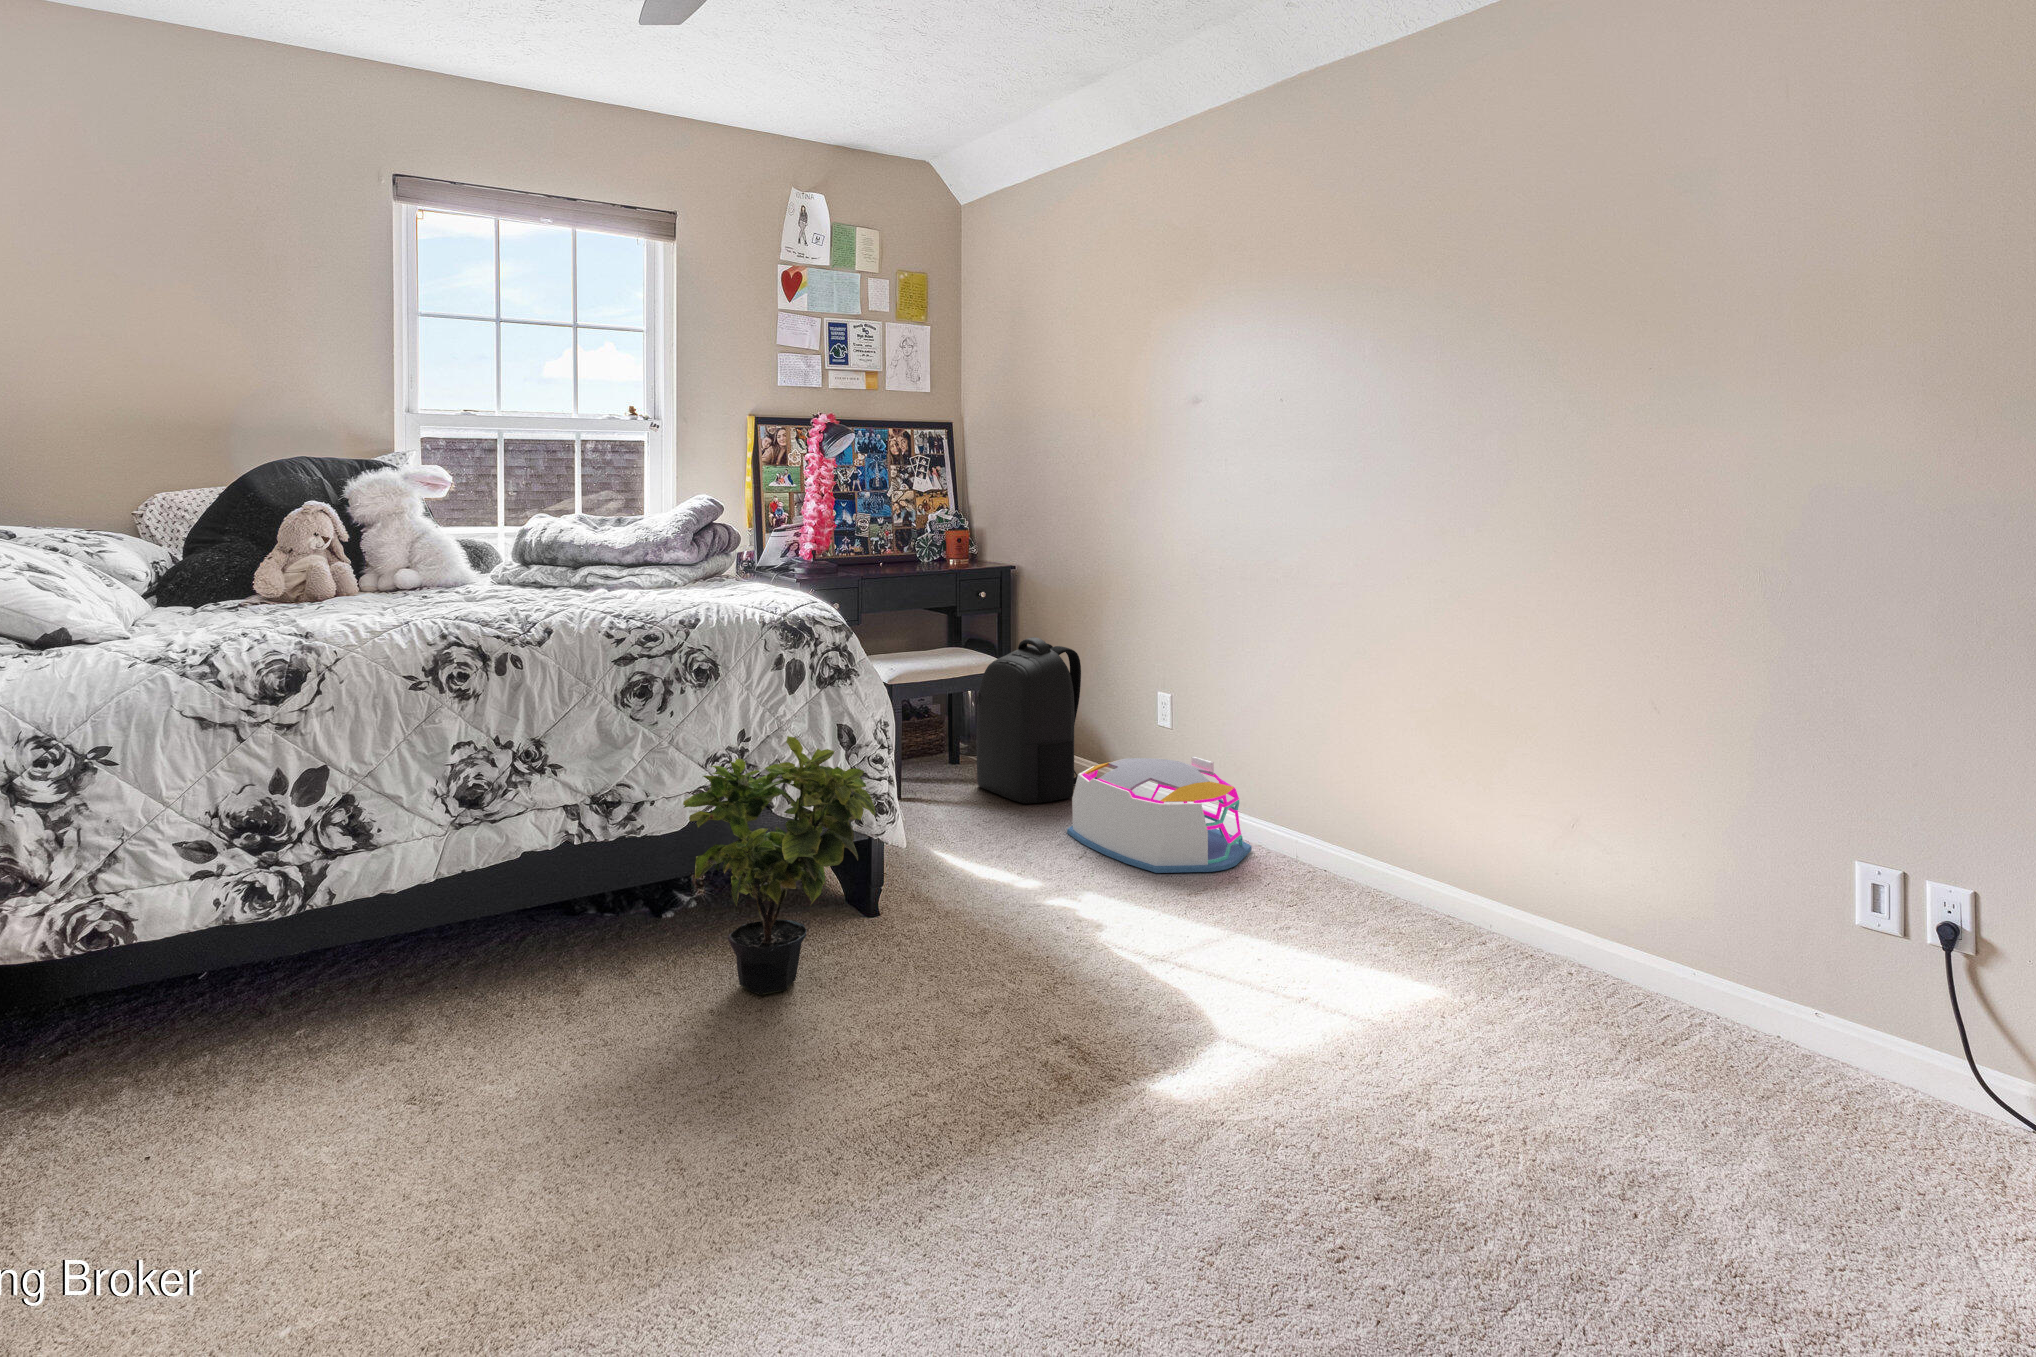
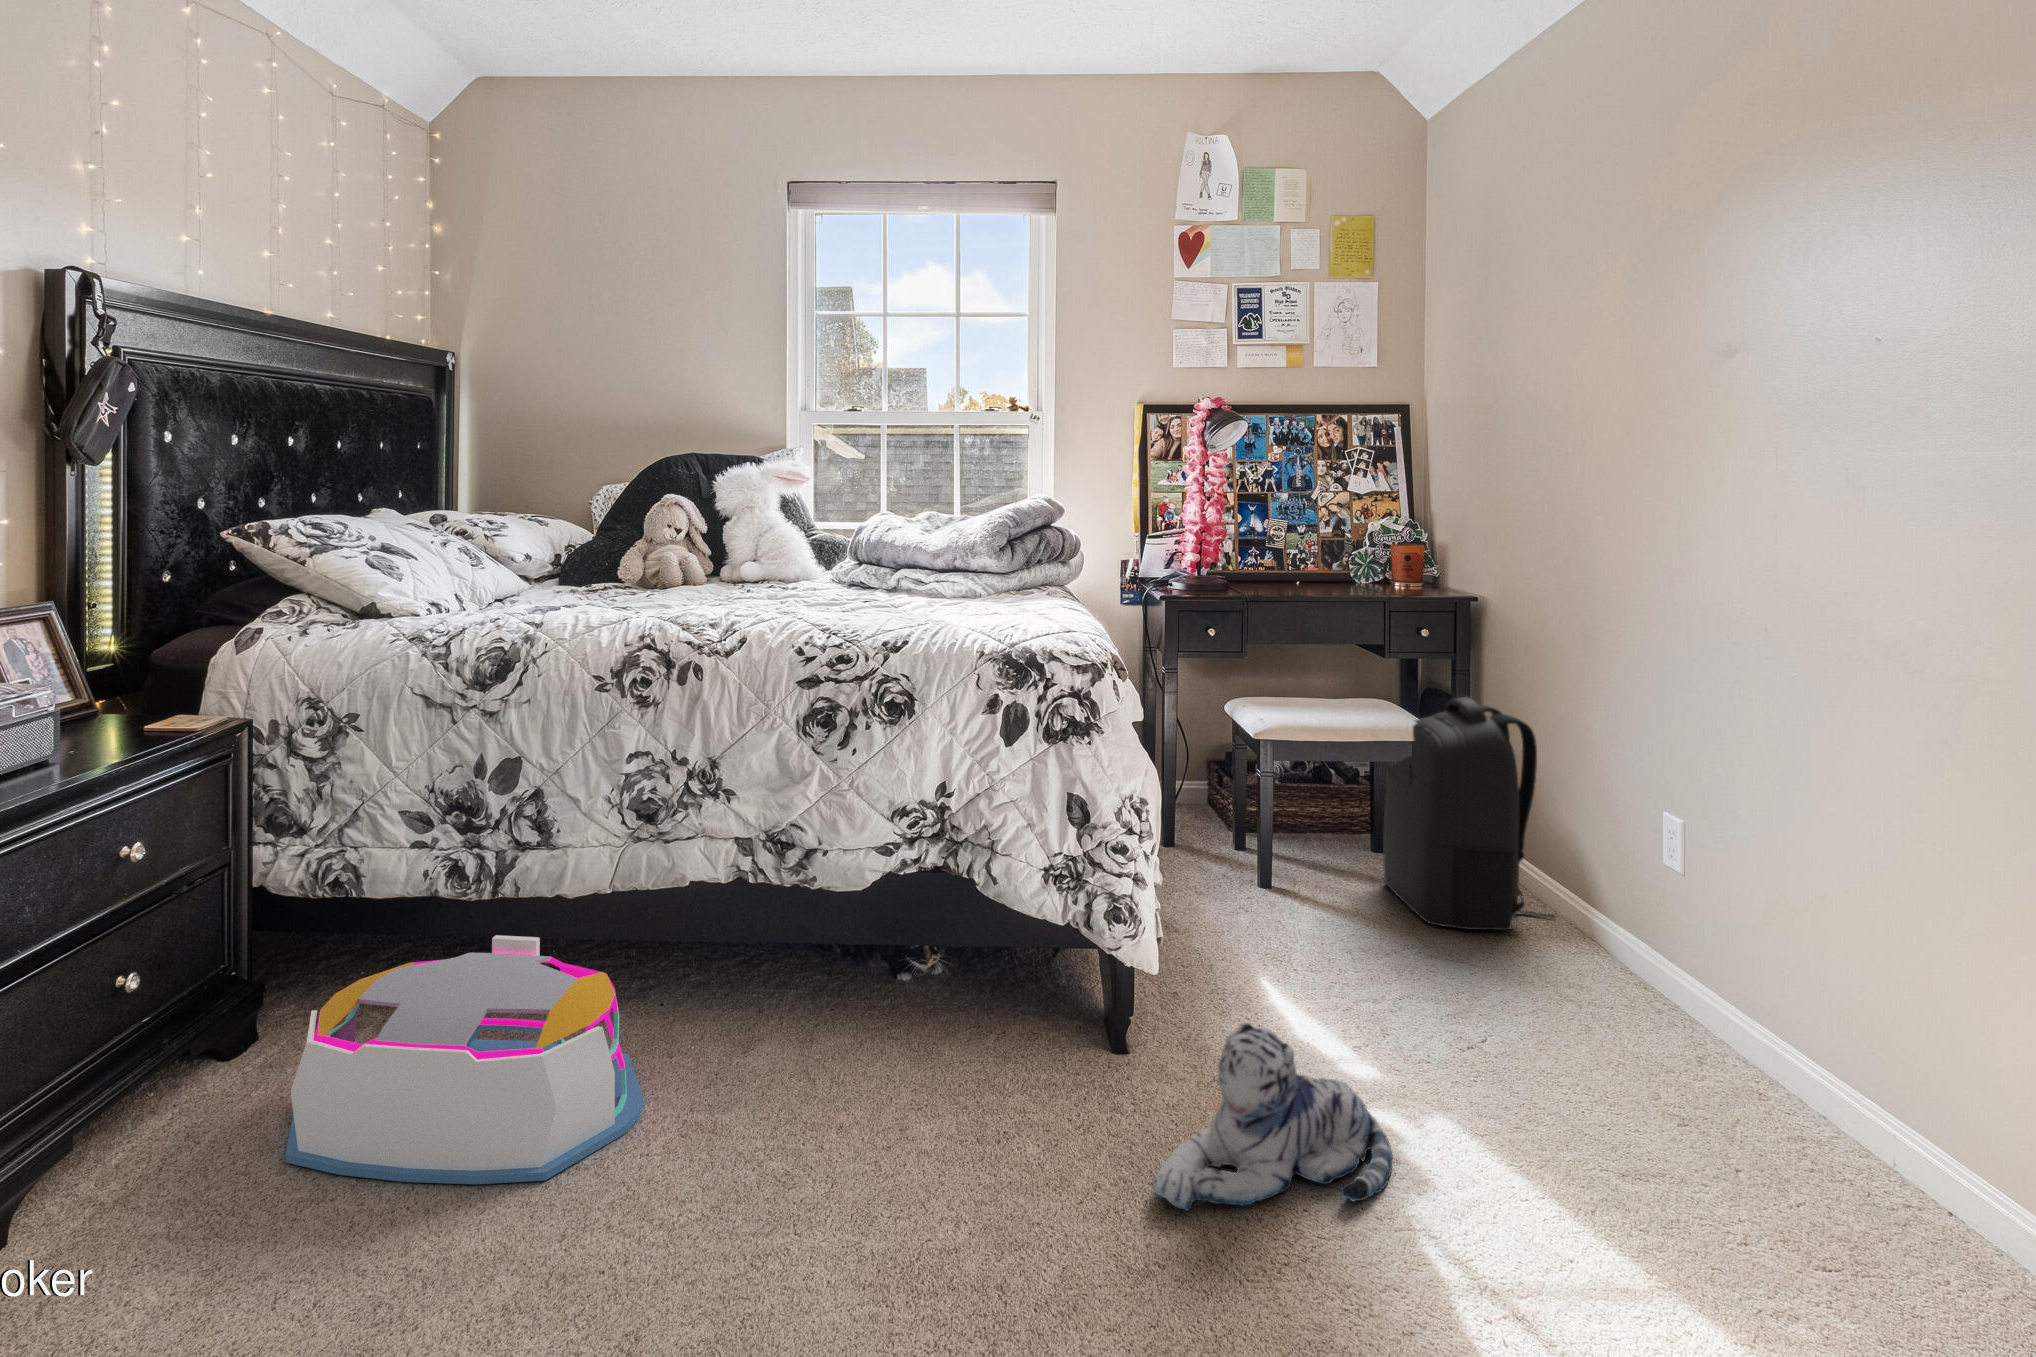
potted plant: present [683,736,875,995] -> none [829,802,1060,1124]
storage bin: present [1067,756,1252,873] -> present [286,935,644,1184]
plush toy: none [968,851,1093,980] -> present [1154,1022,1392,1210]

